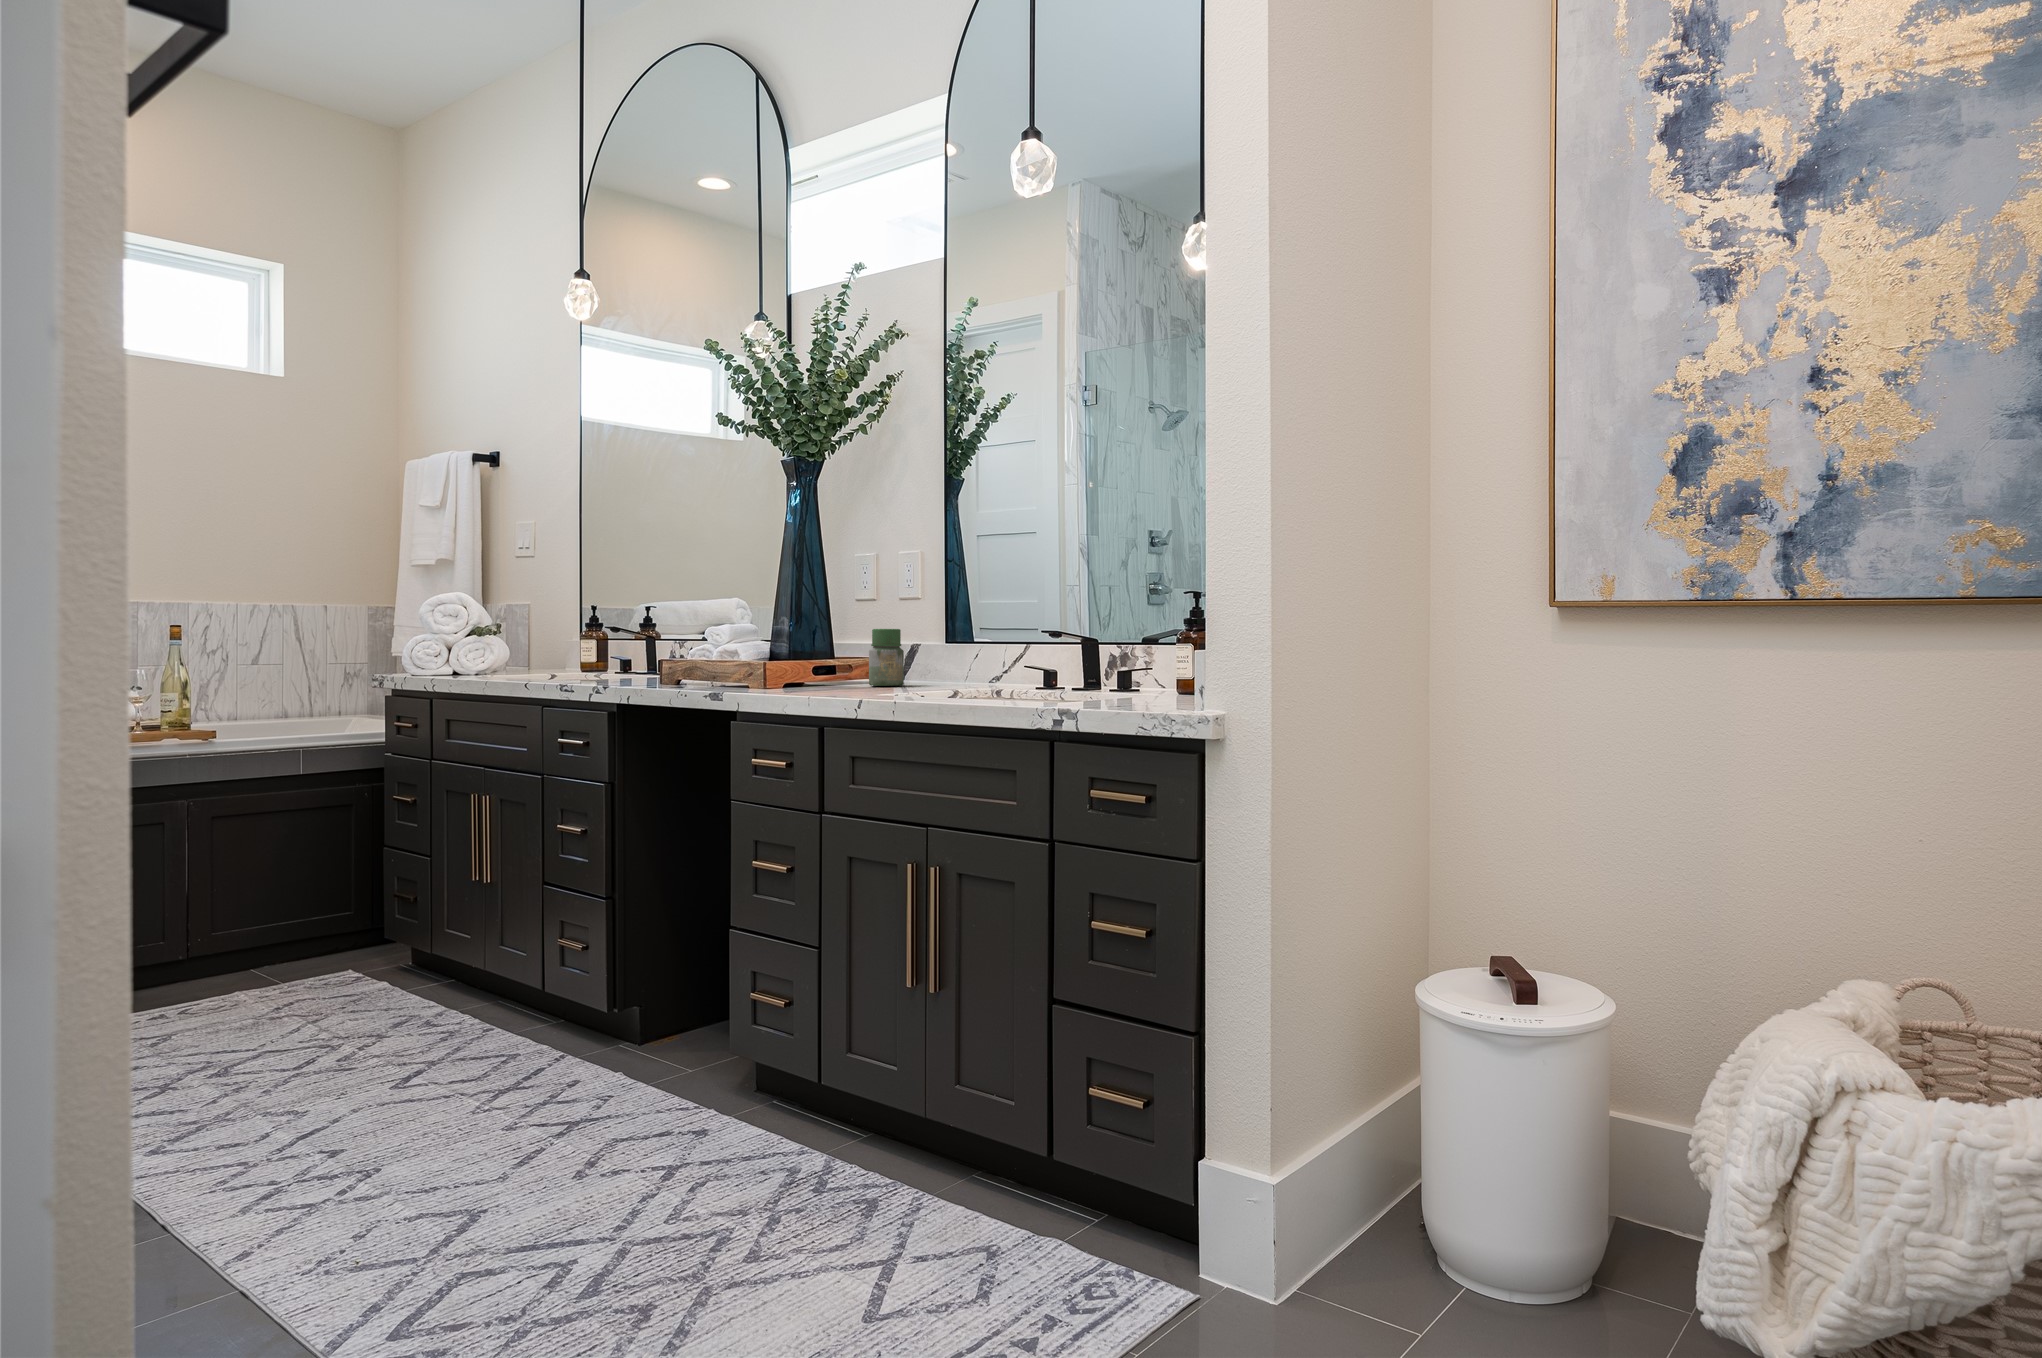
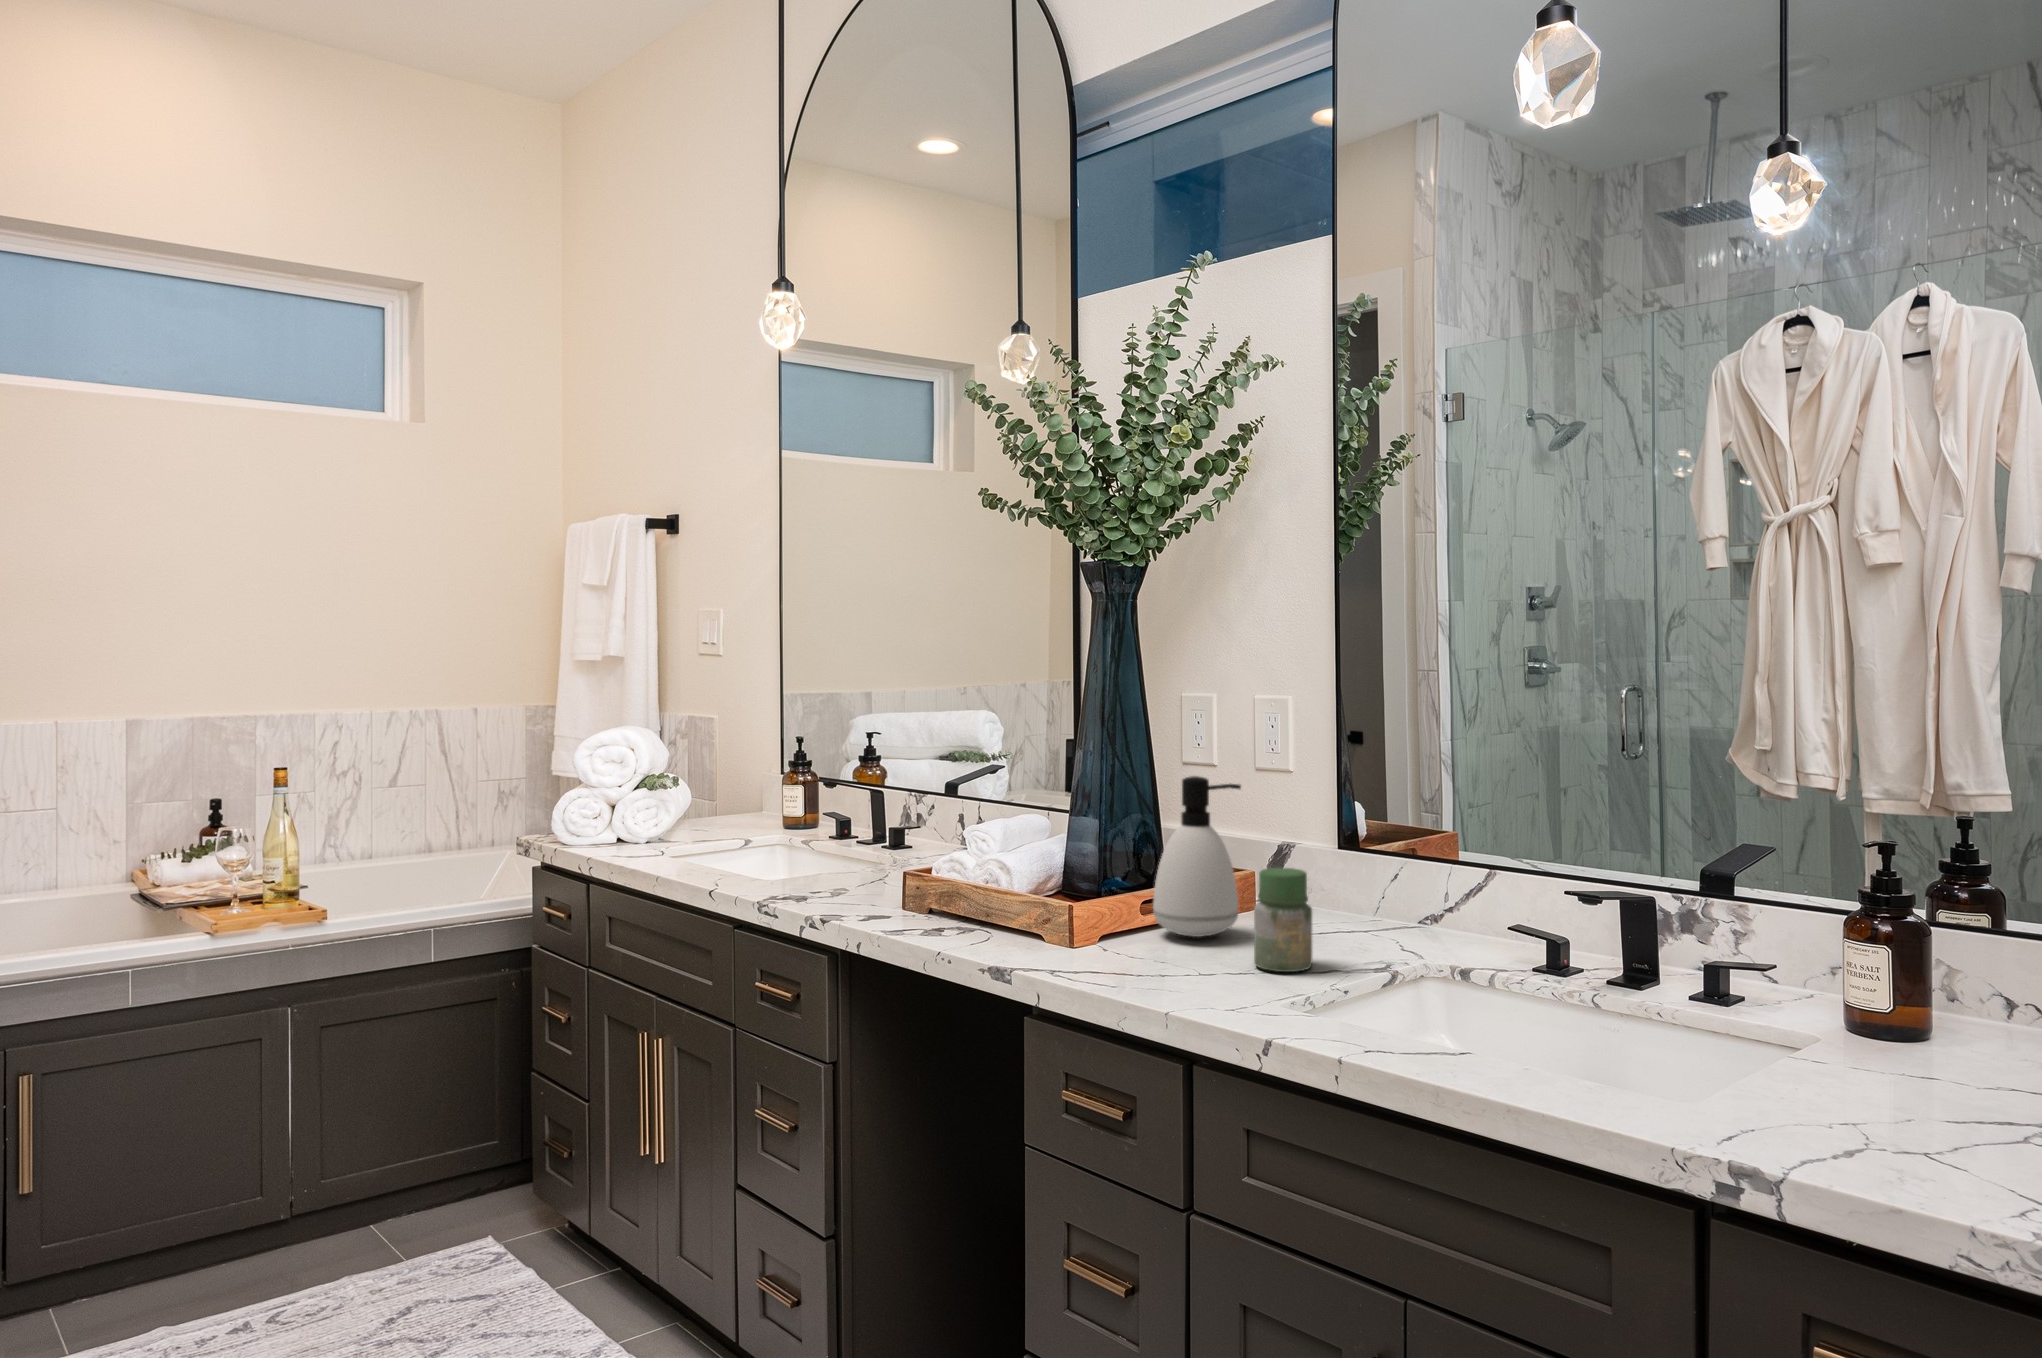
soap dispenser: none [816,584,871,681] -> present [1153,776,1241,937]

